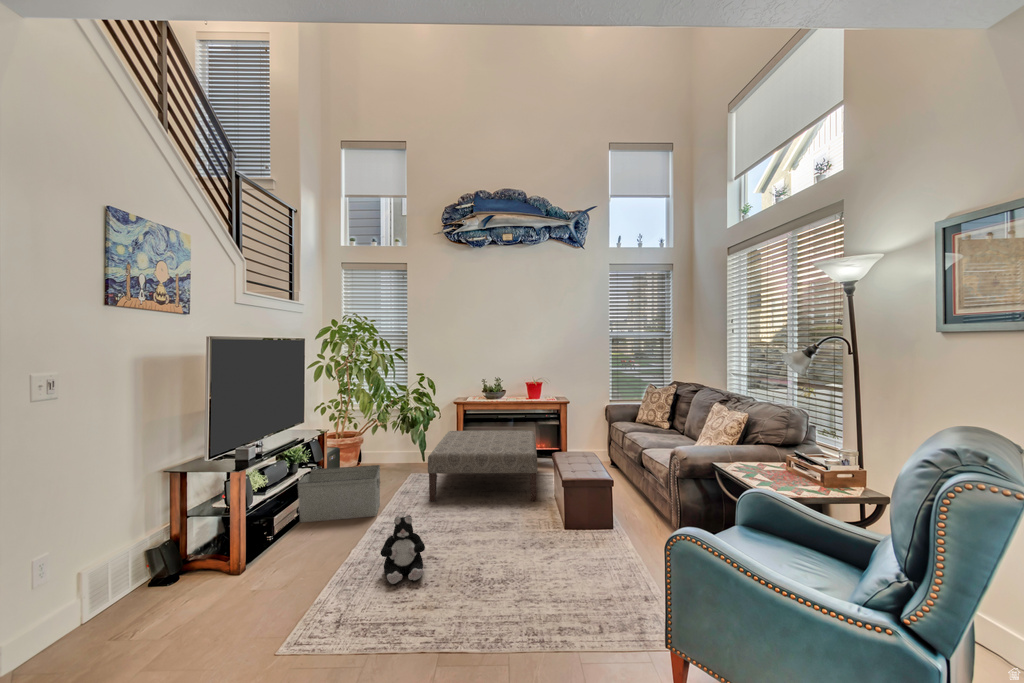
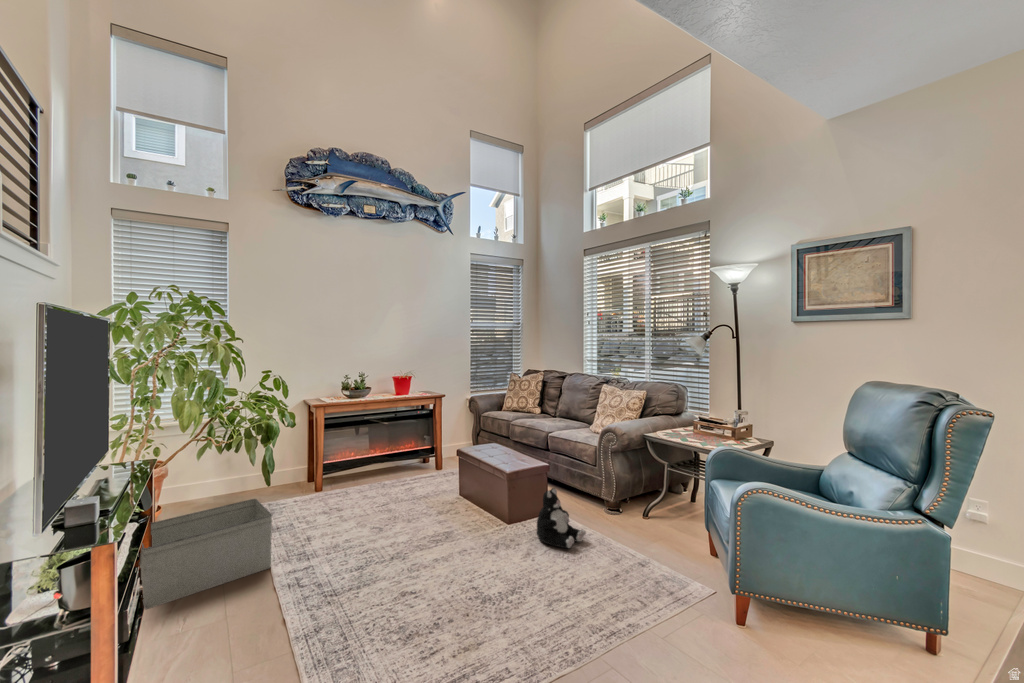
ottoman: present [428,430,538,501] -> none [307,431,454,532]
plush toy: present [381,515,425,584] -> present [537,488,586,548]

